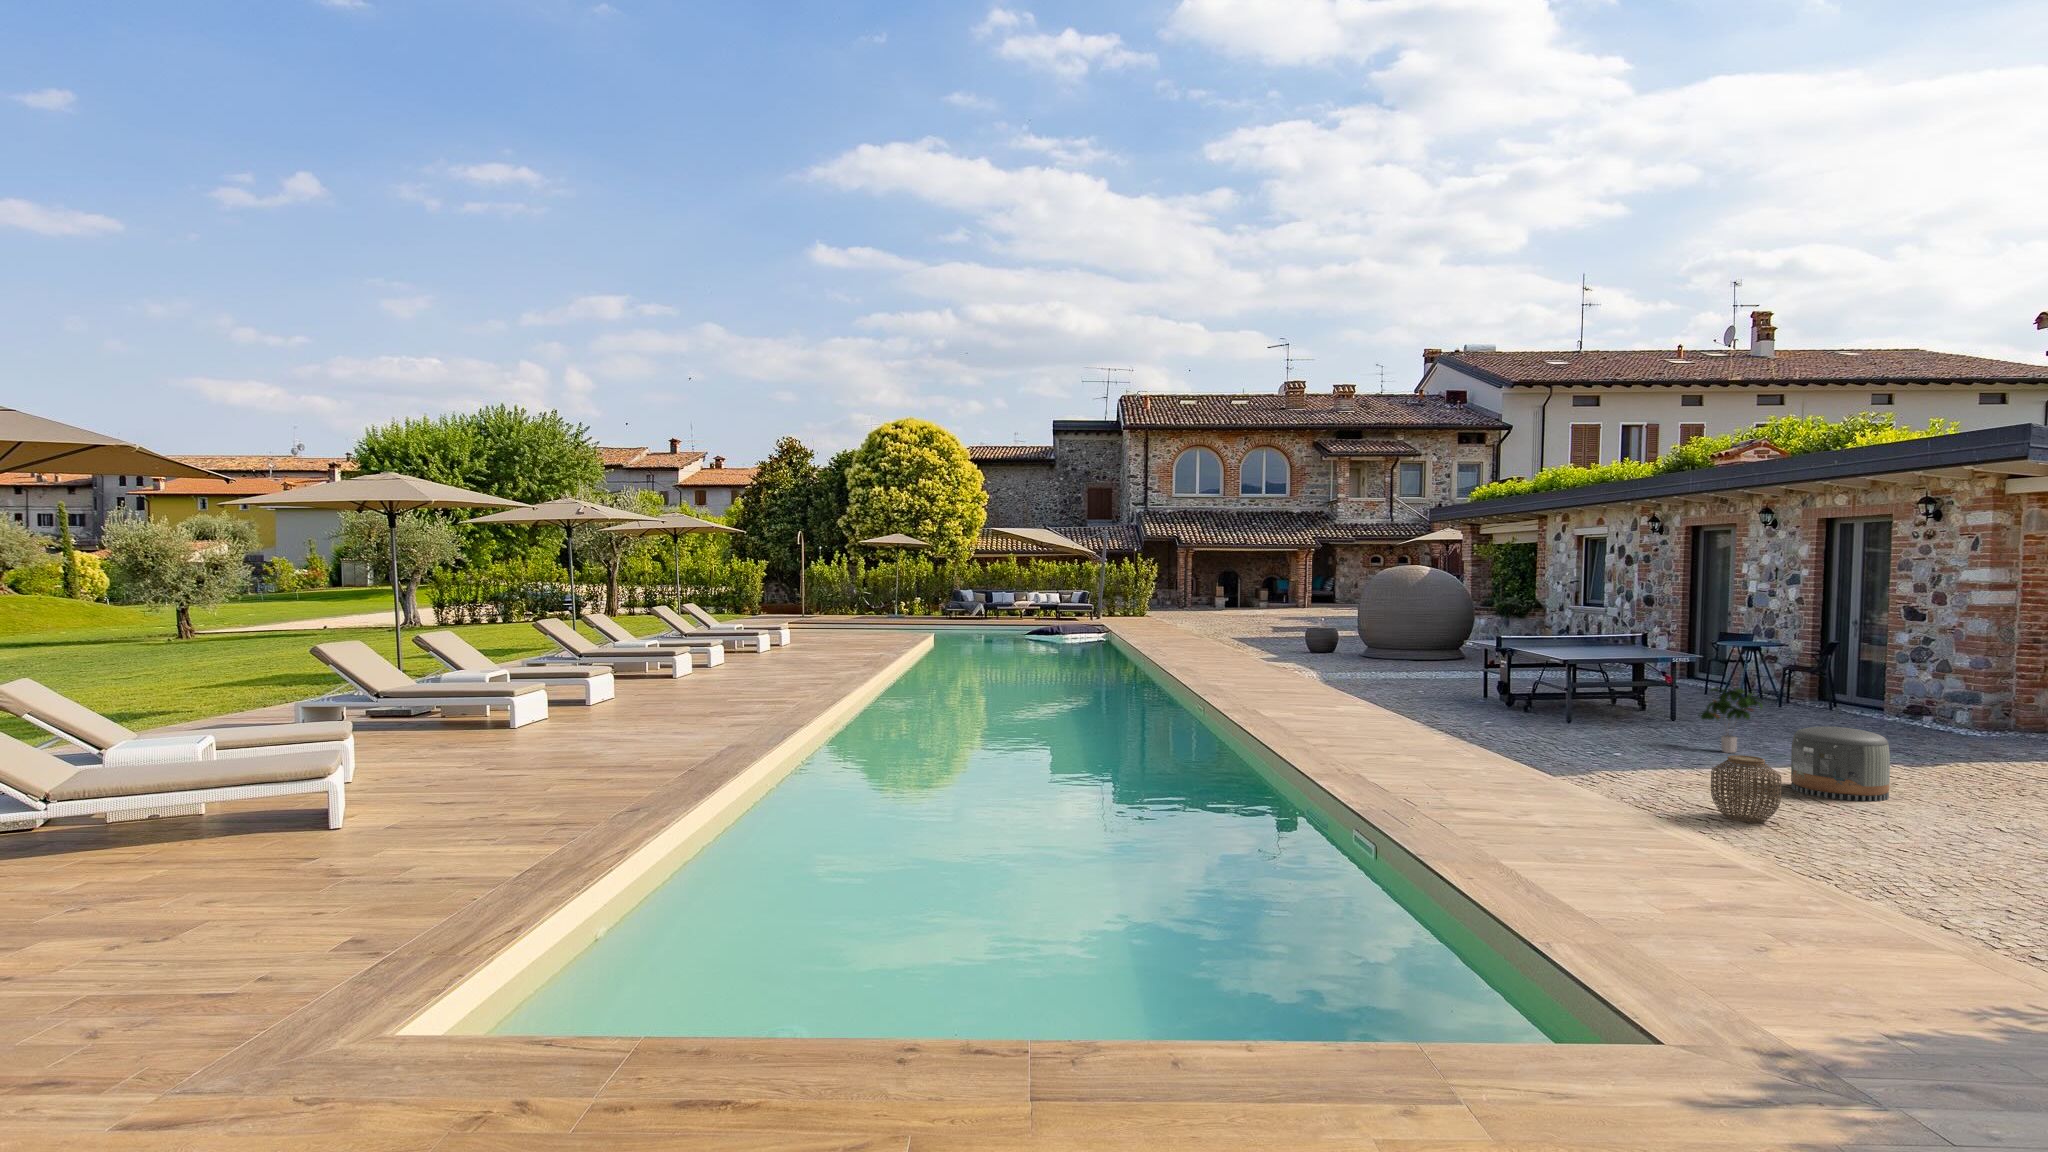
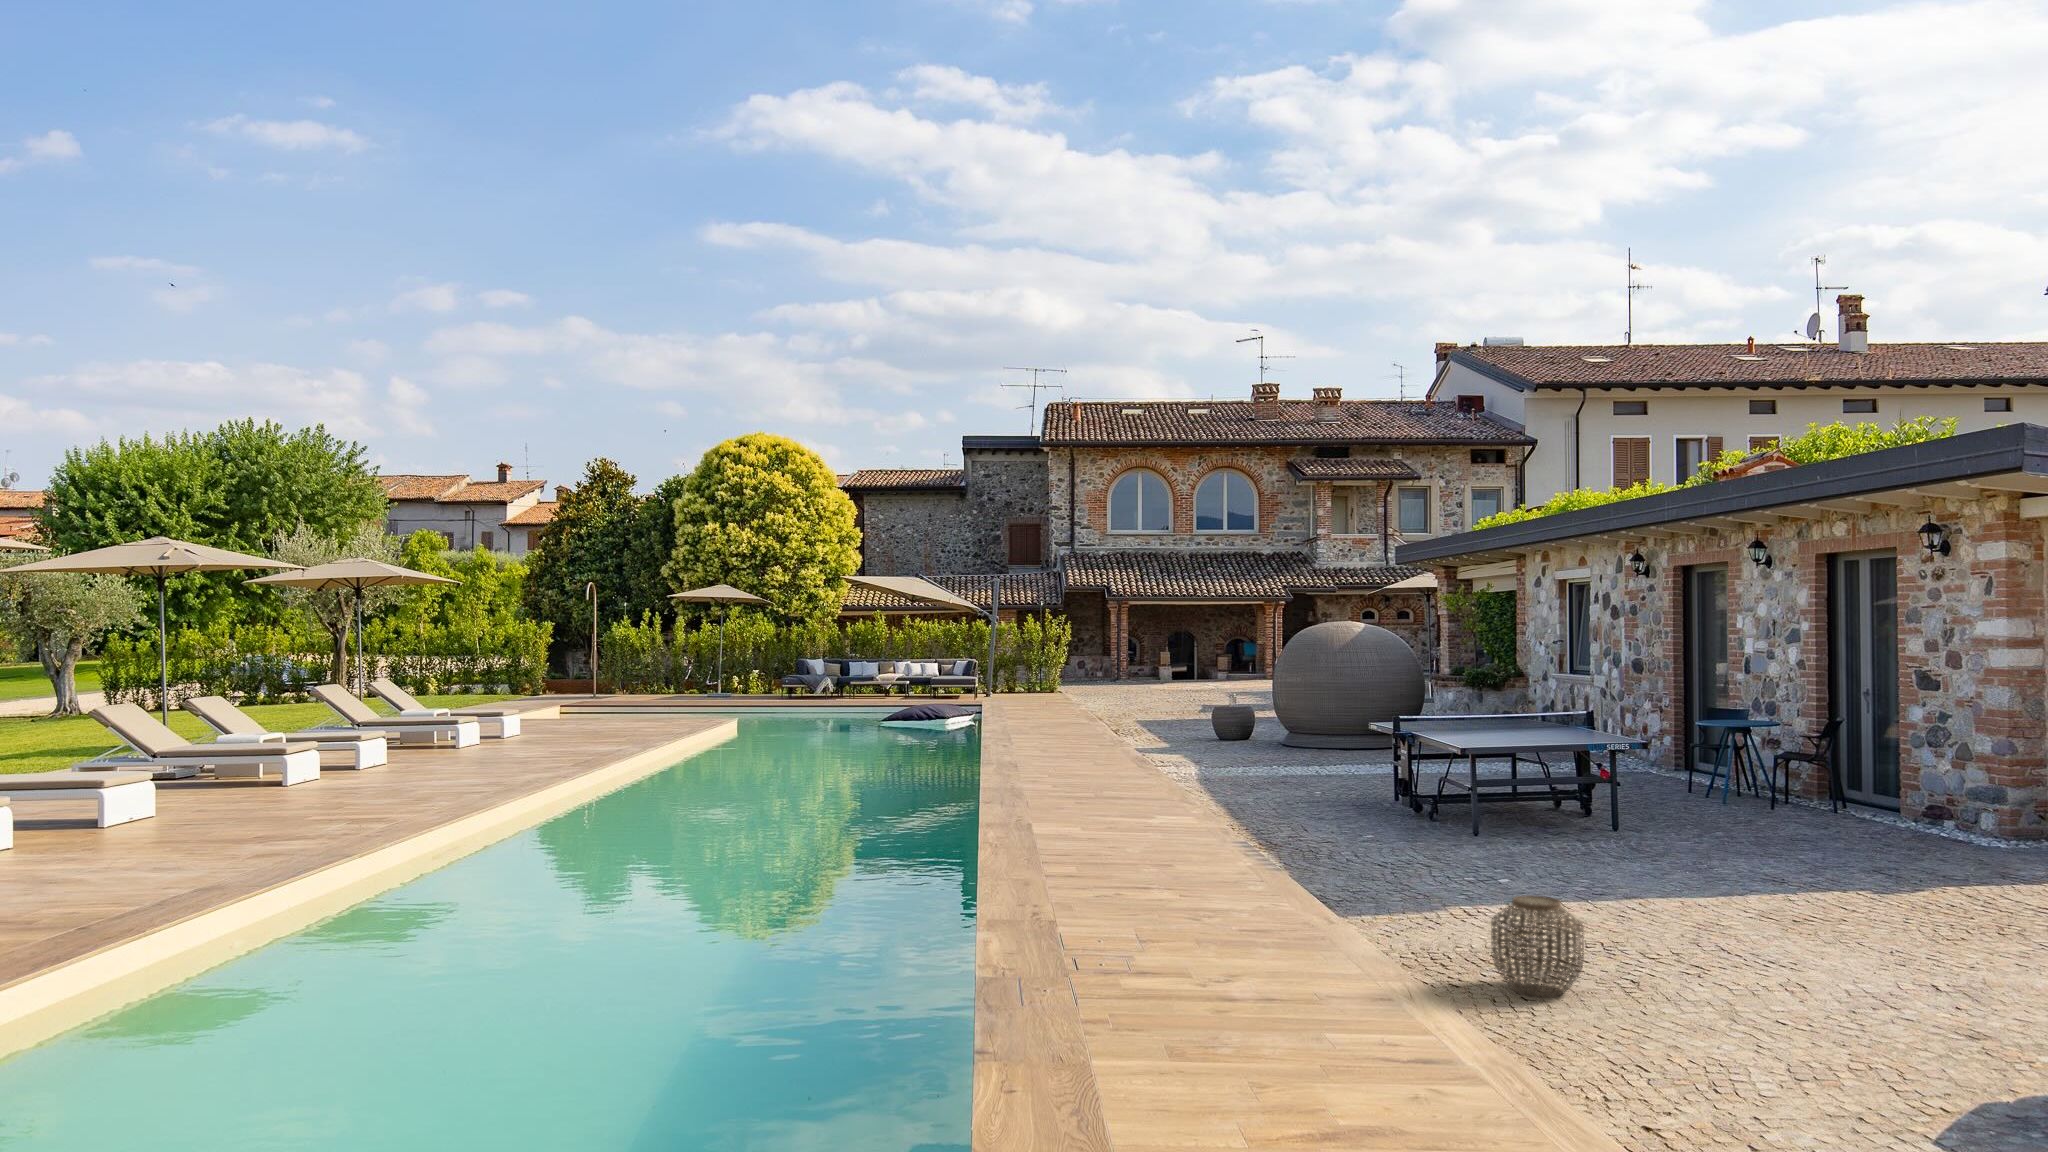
potted plant: present [1698,687,1763,753] -> none [1587,788,1664,883]
pouf: present [1791,727,1890,801] -> none [1656,848,1783,958]

